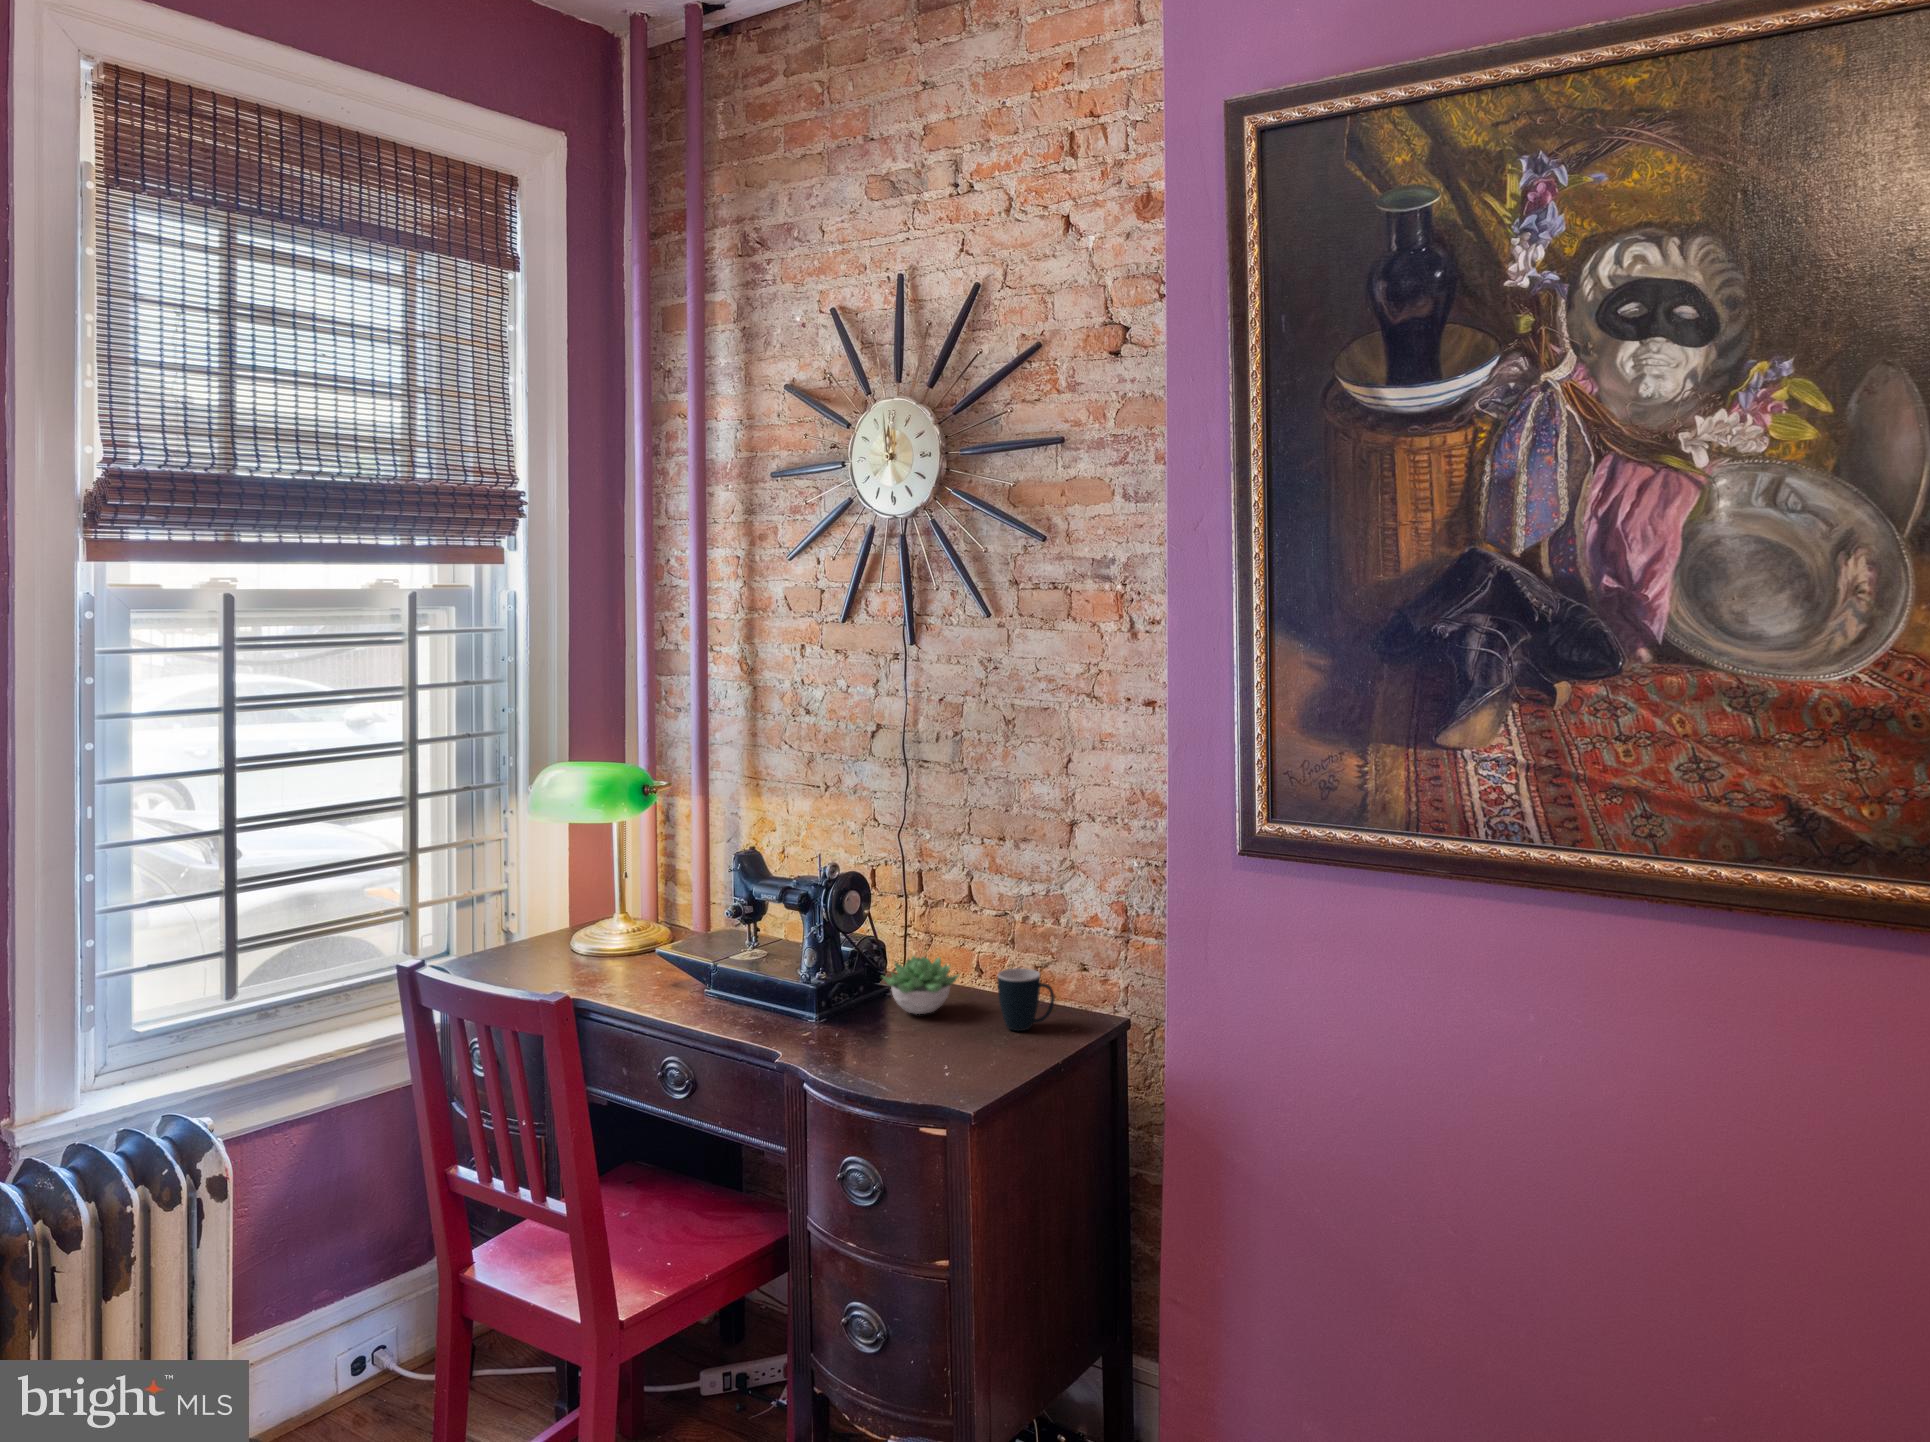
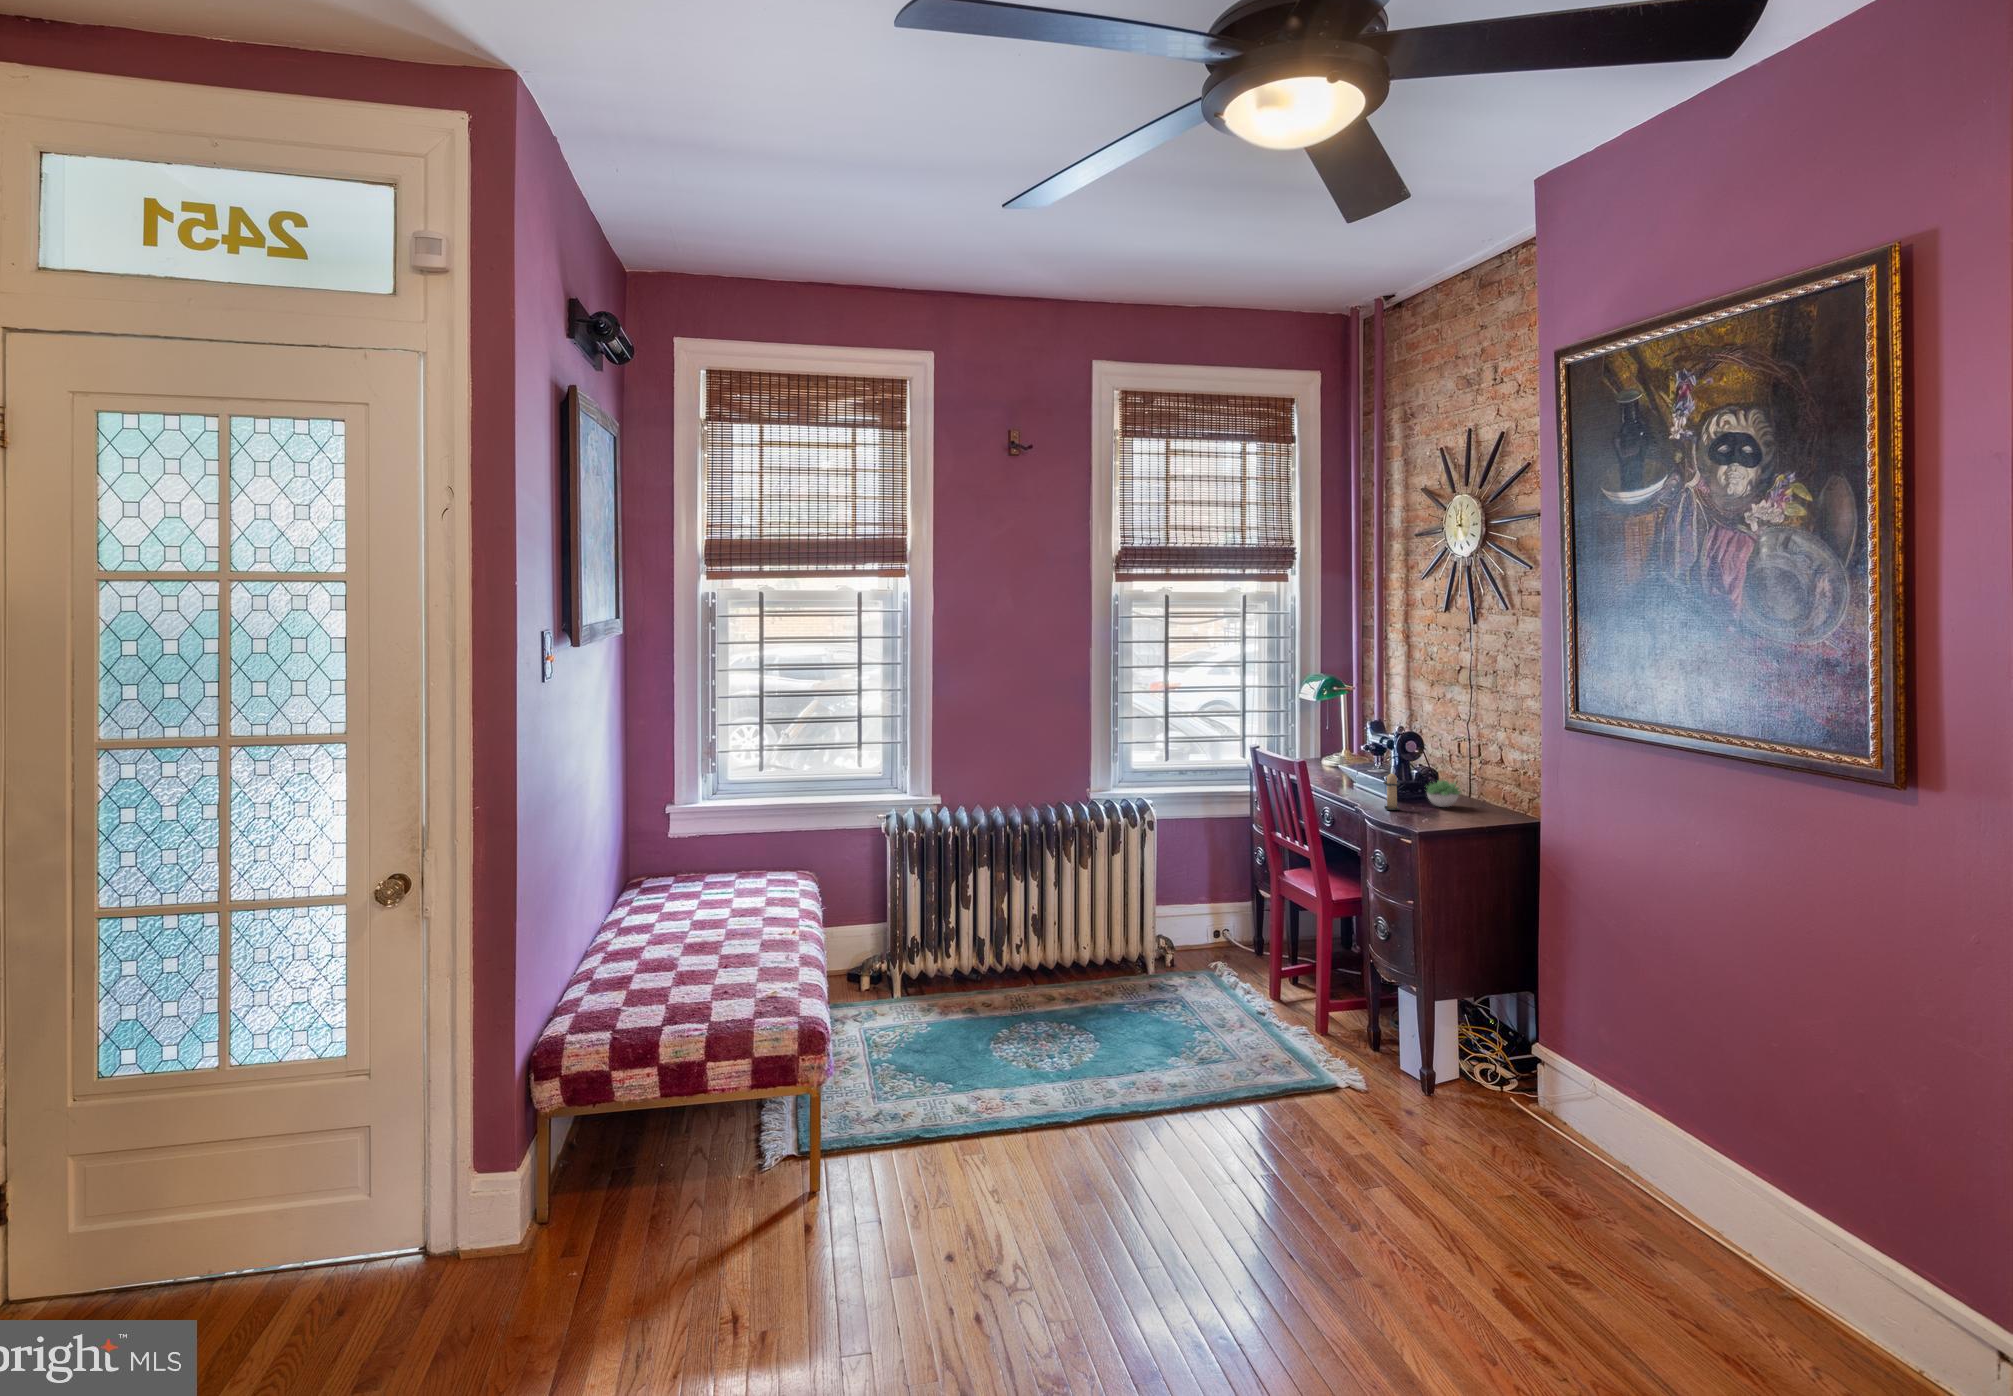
candle: none [822,956,864,1045] -> present [1384,773,1400,810]
mug: present [997,968,1055,1031] -> none [1471,788,1498,818]

